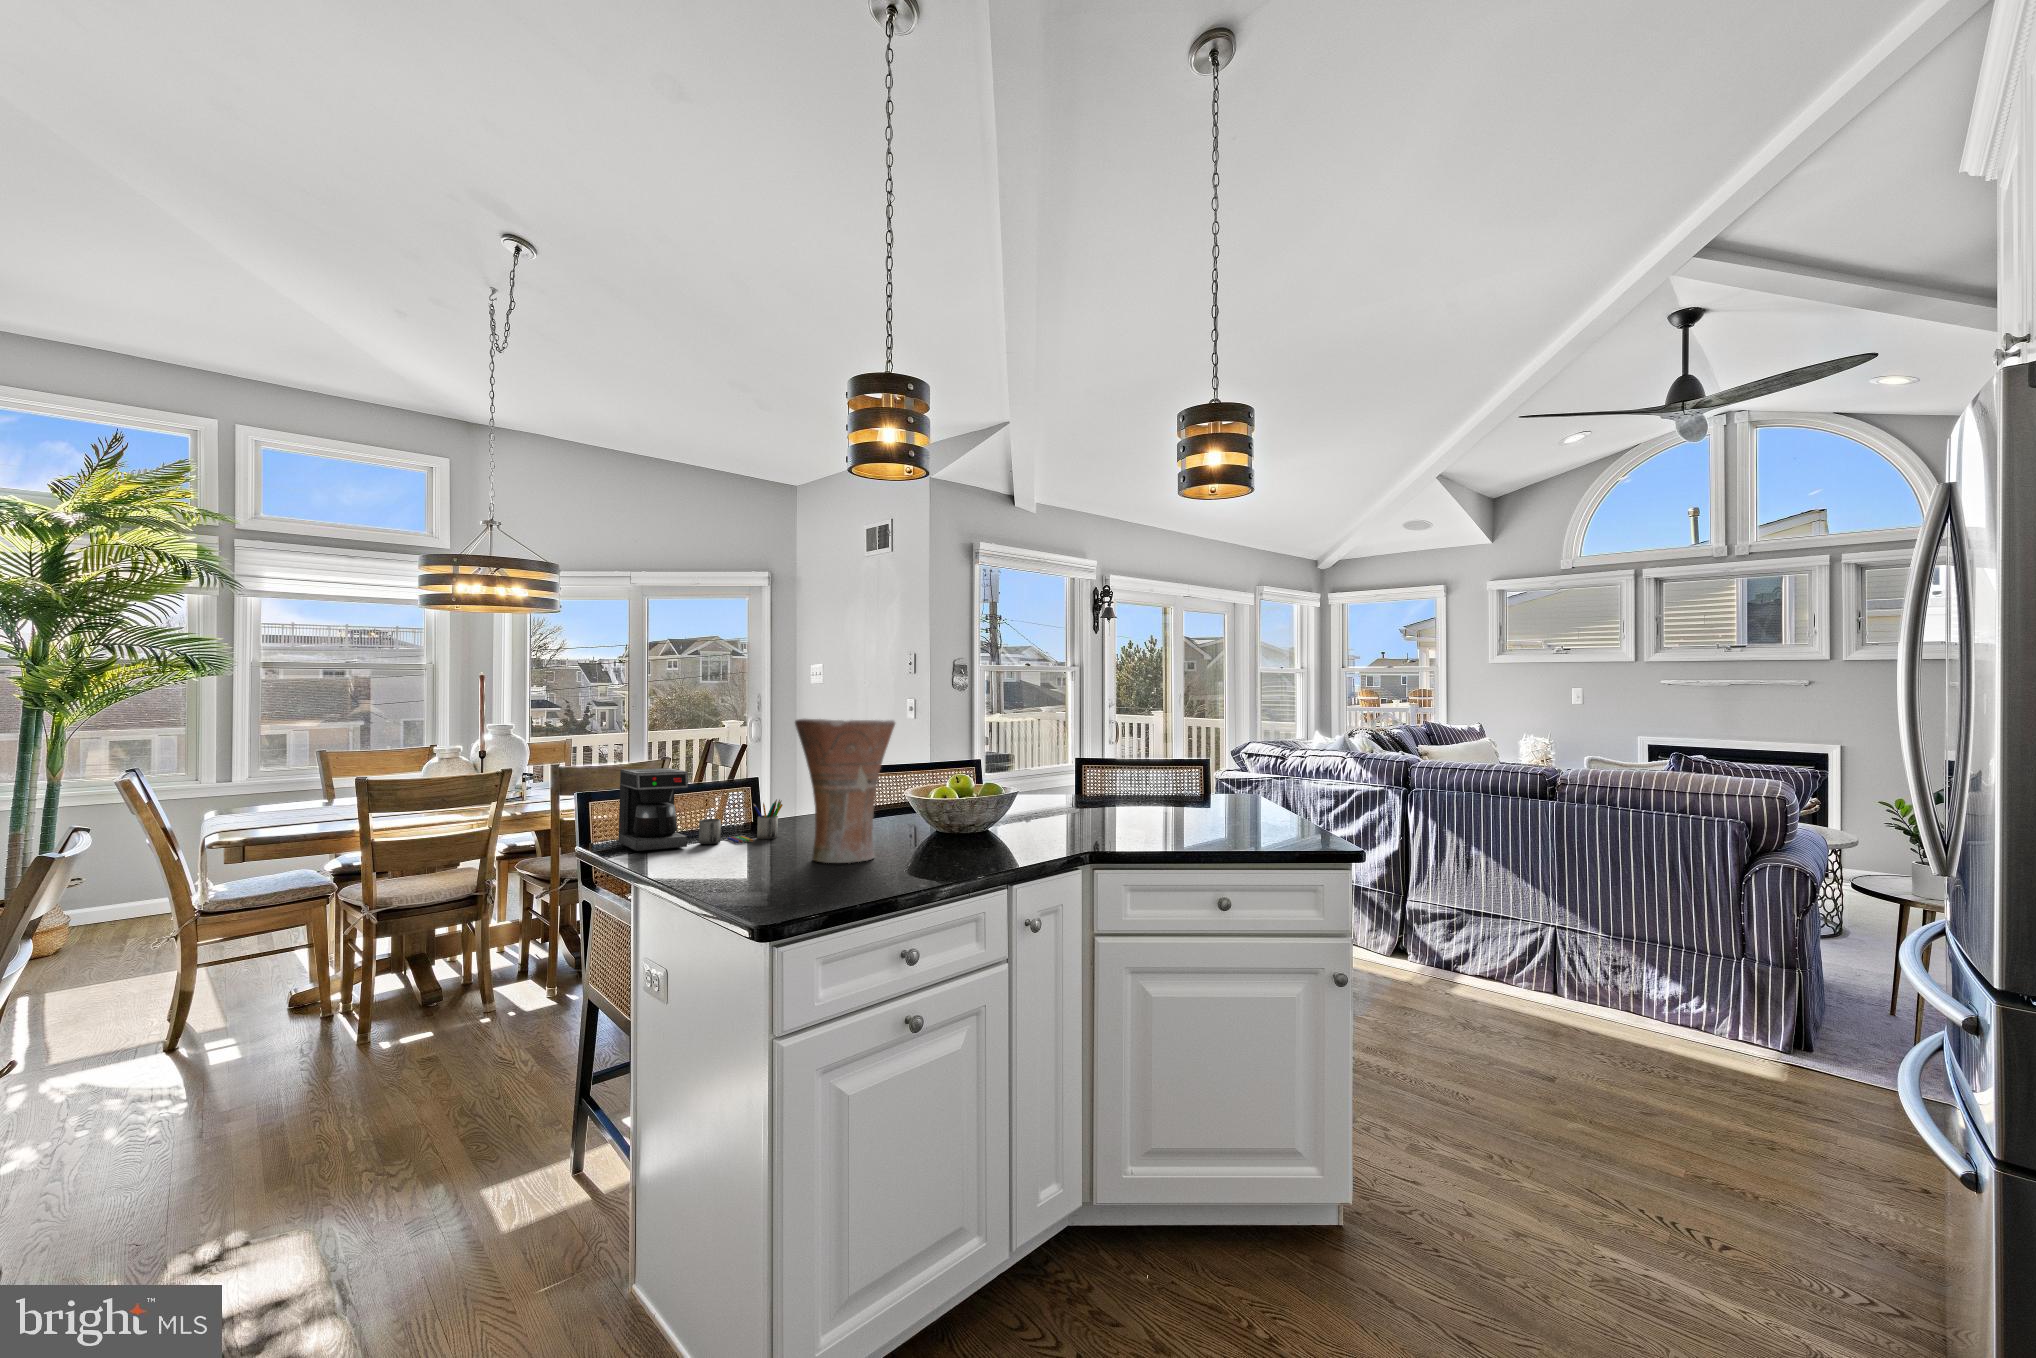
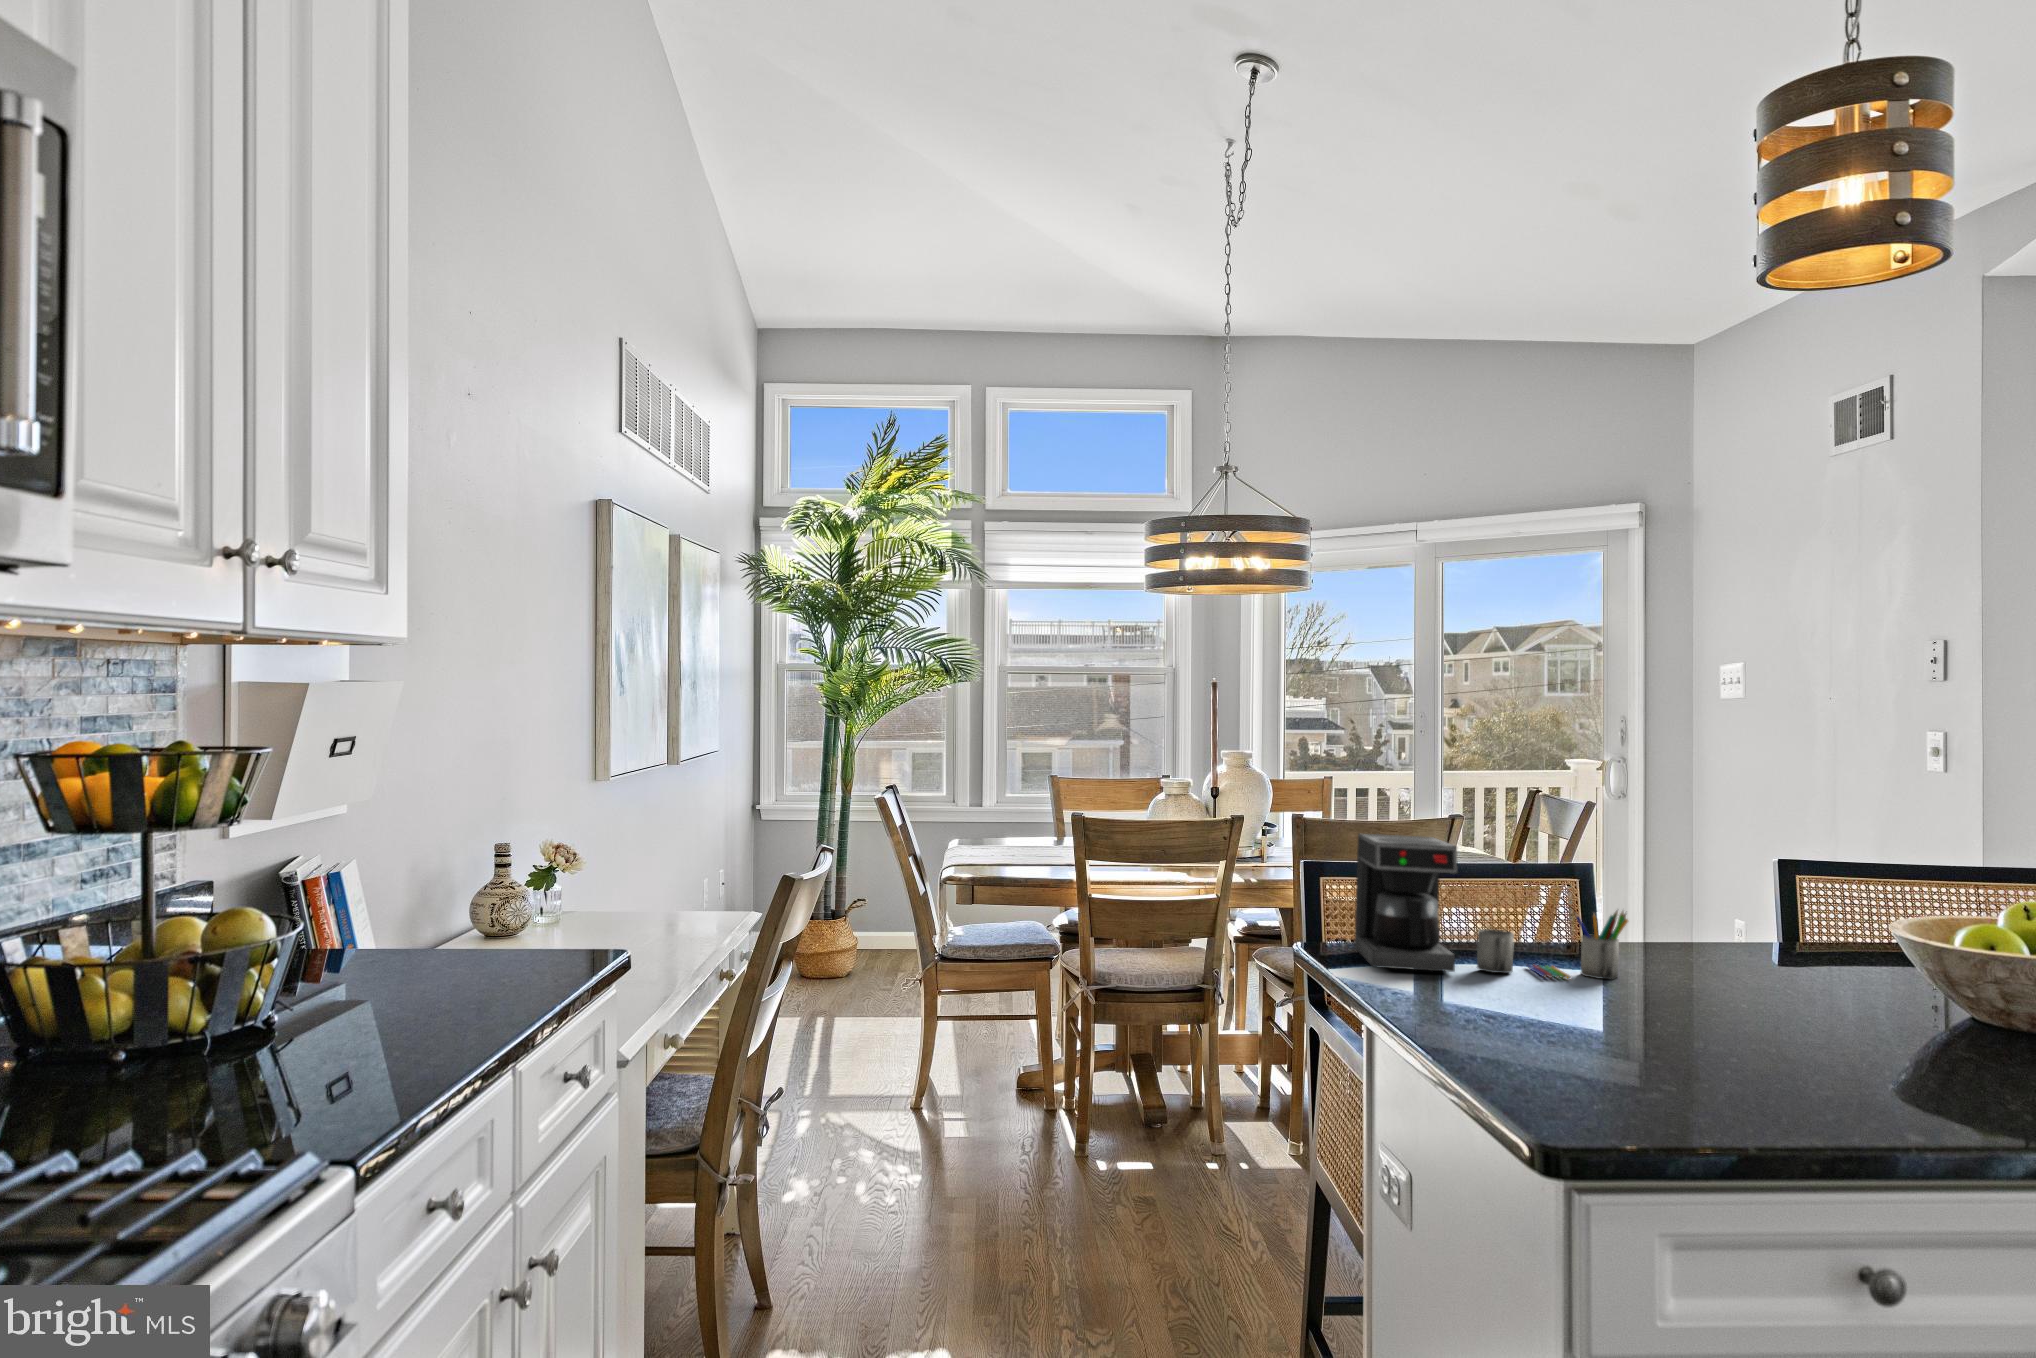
vase: present [795,719,895,863] -> none [1639,768,1859,1056]

